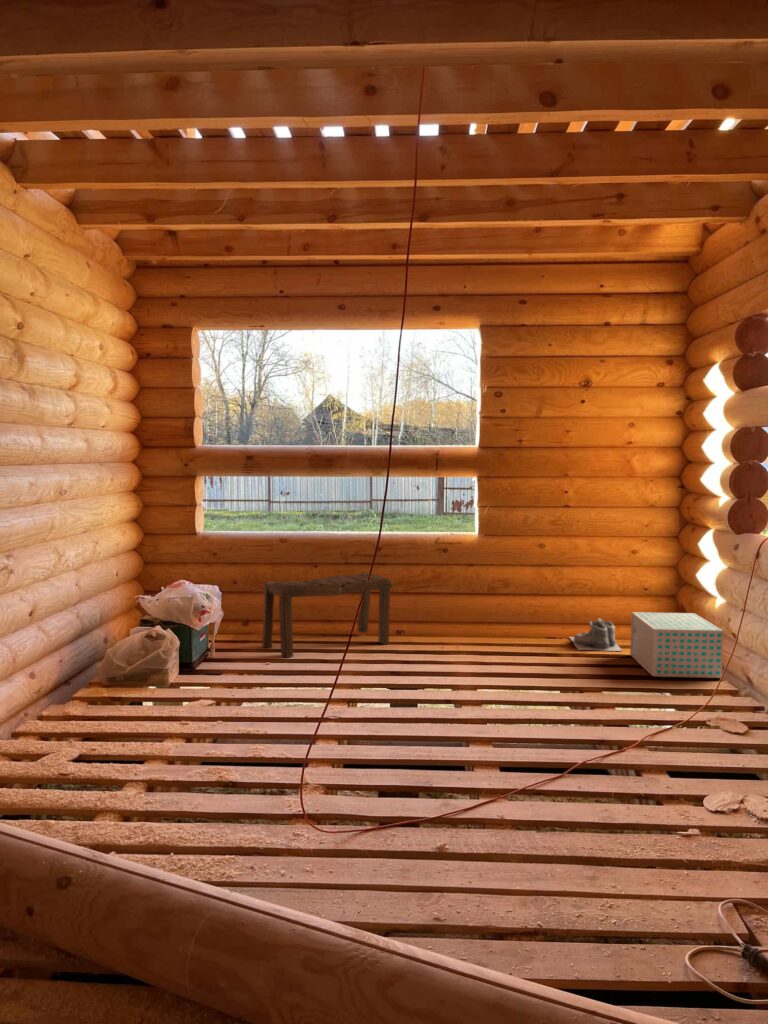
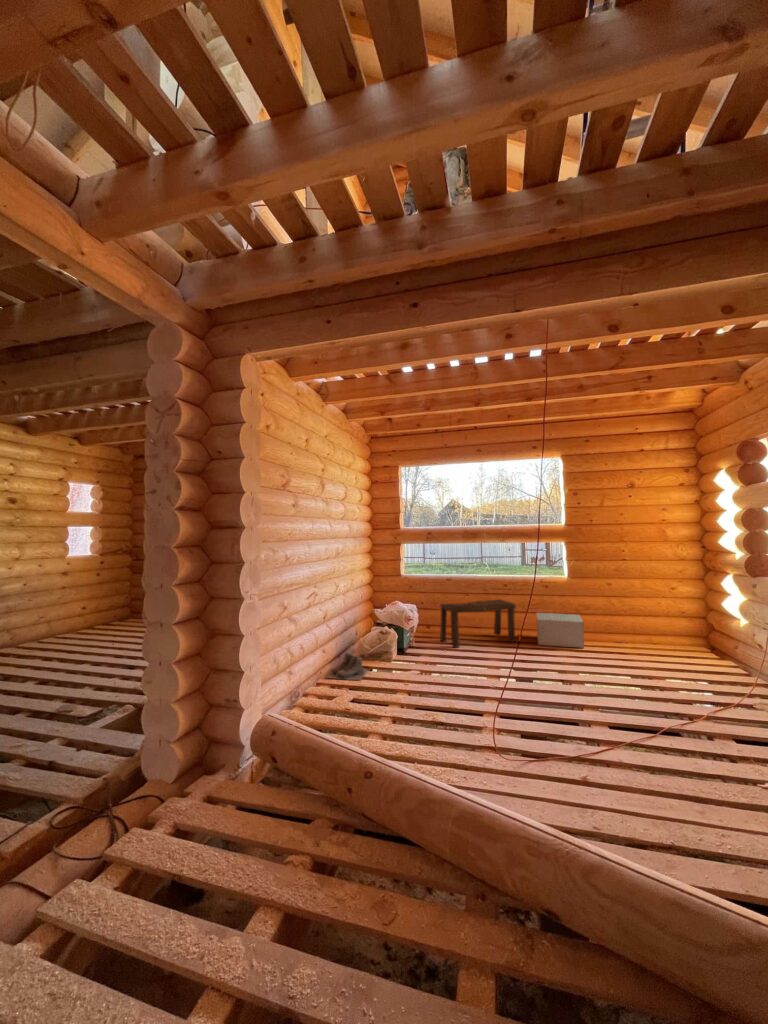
storage box: present [630,612,723,678] -> present [537,613,584,648]
boots: present [570,618,621,651] -> present [325,653,367,680]

